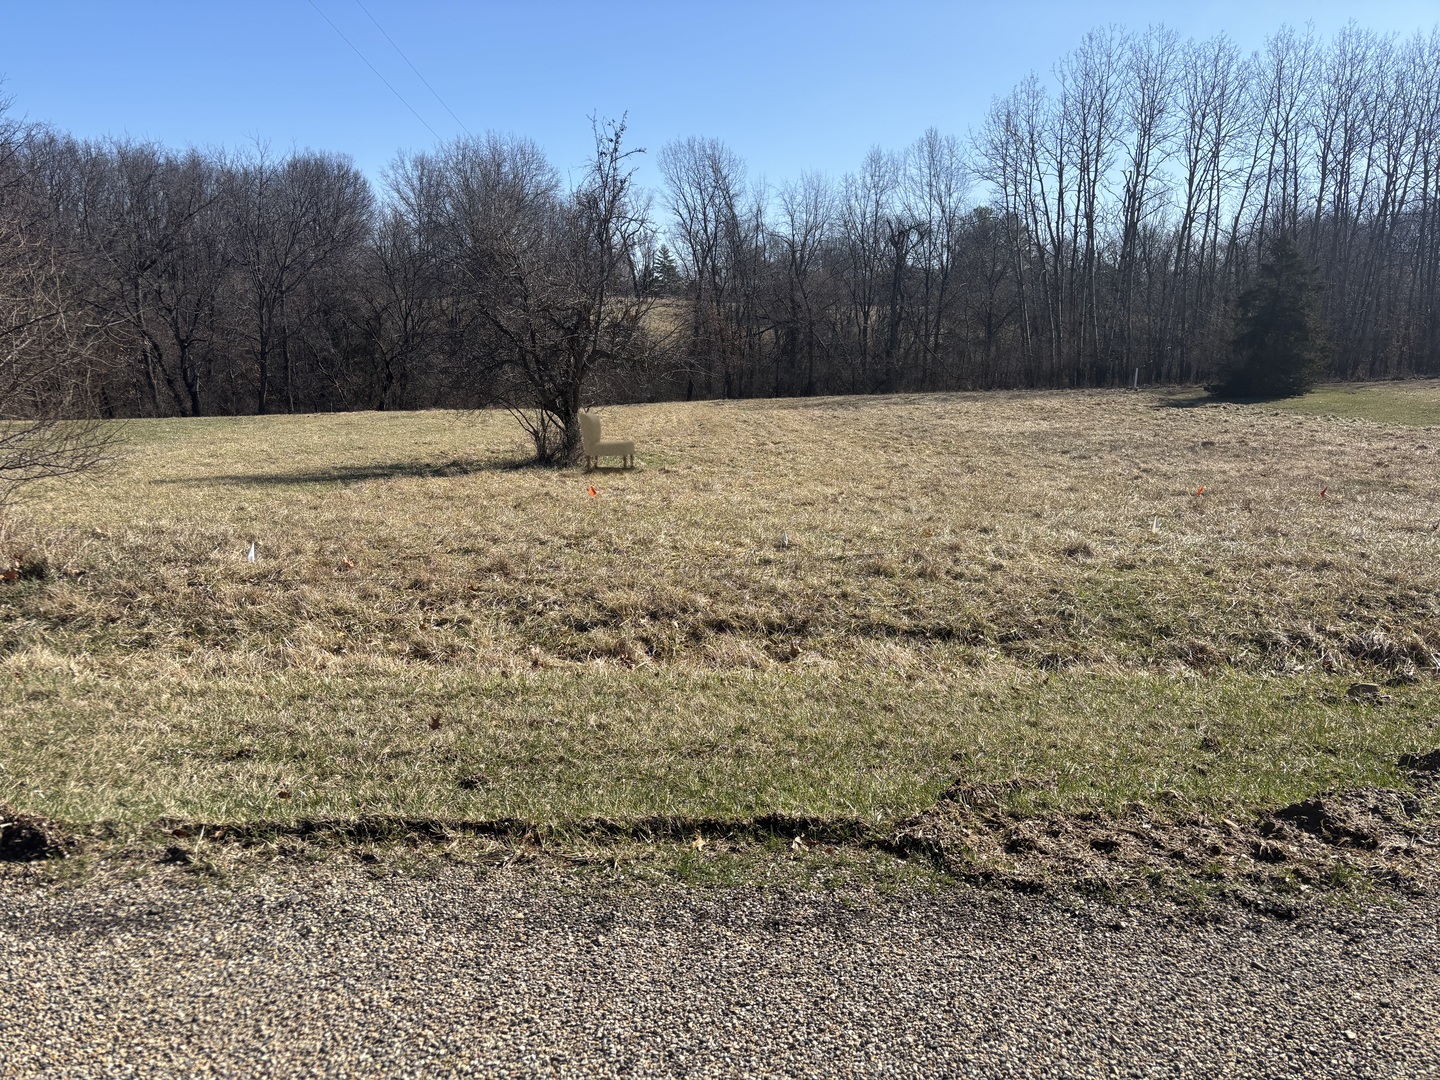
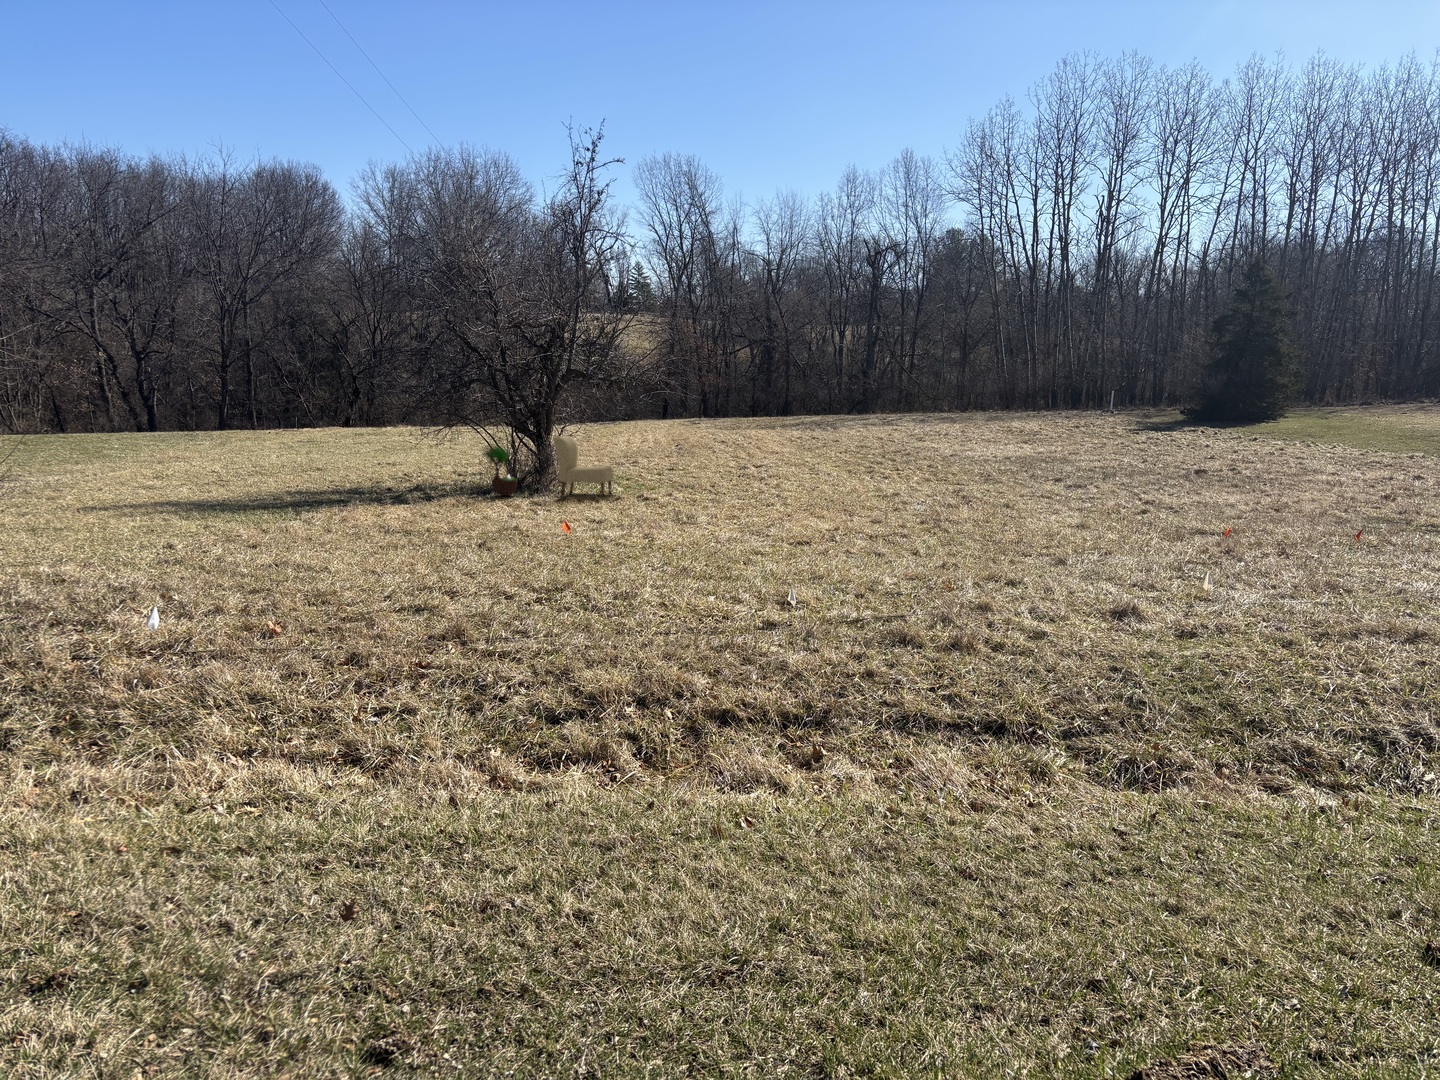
potted tree: none [510,416,546,469] -> present [483,445,517,496]

